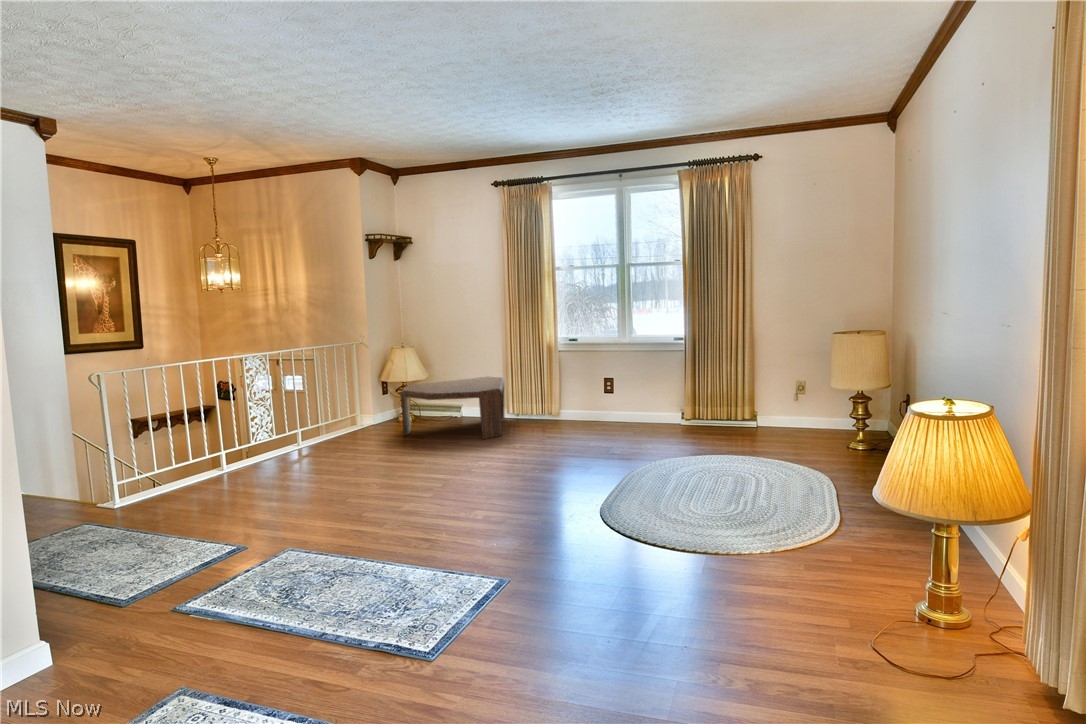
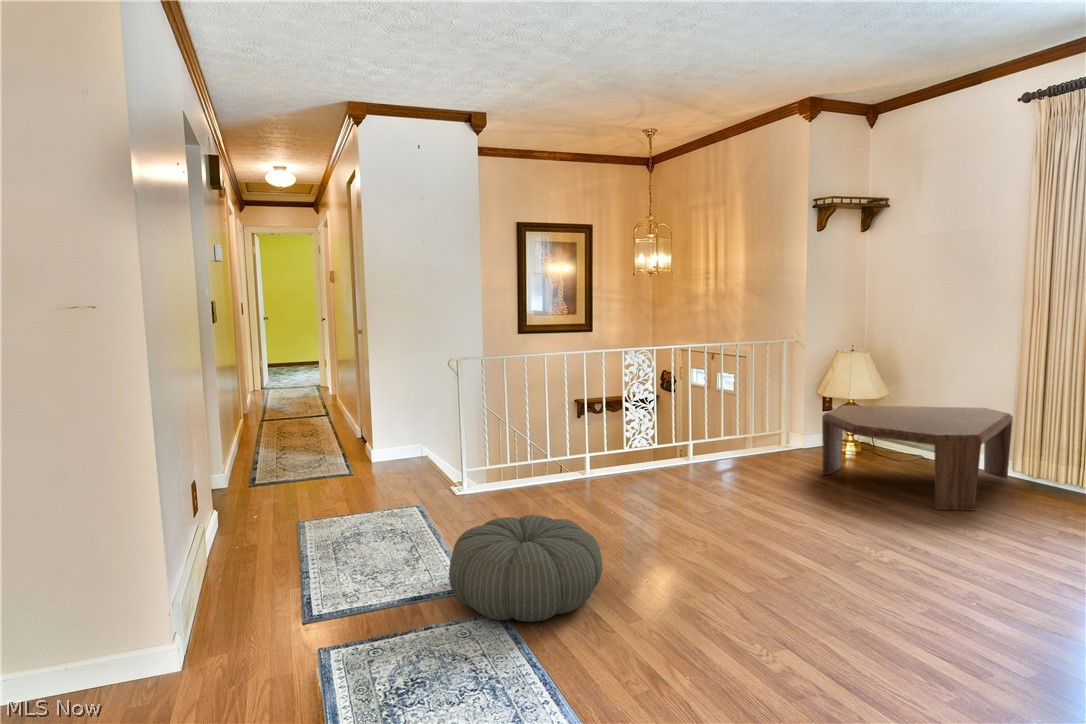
pouf: none [199,481,335,561] -> present [449,515,602,622]

